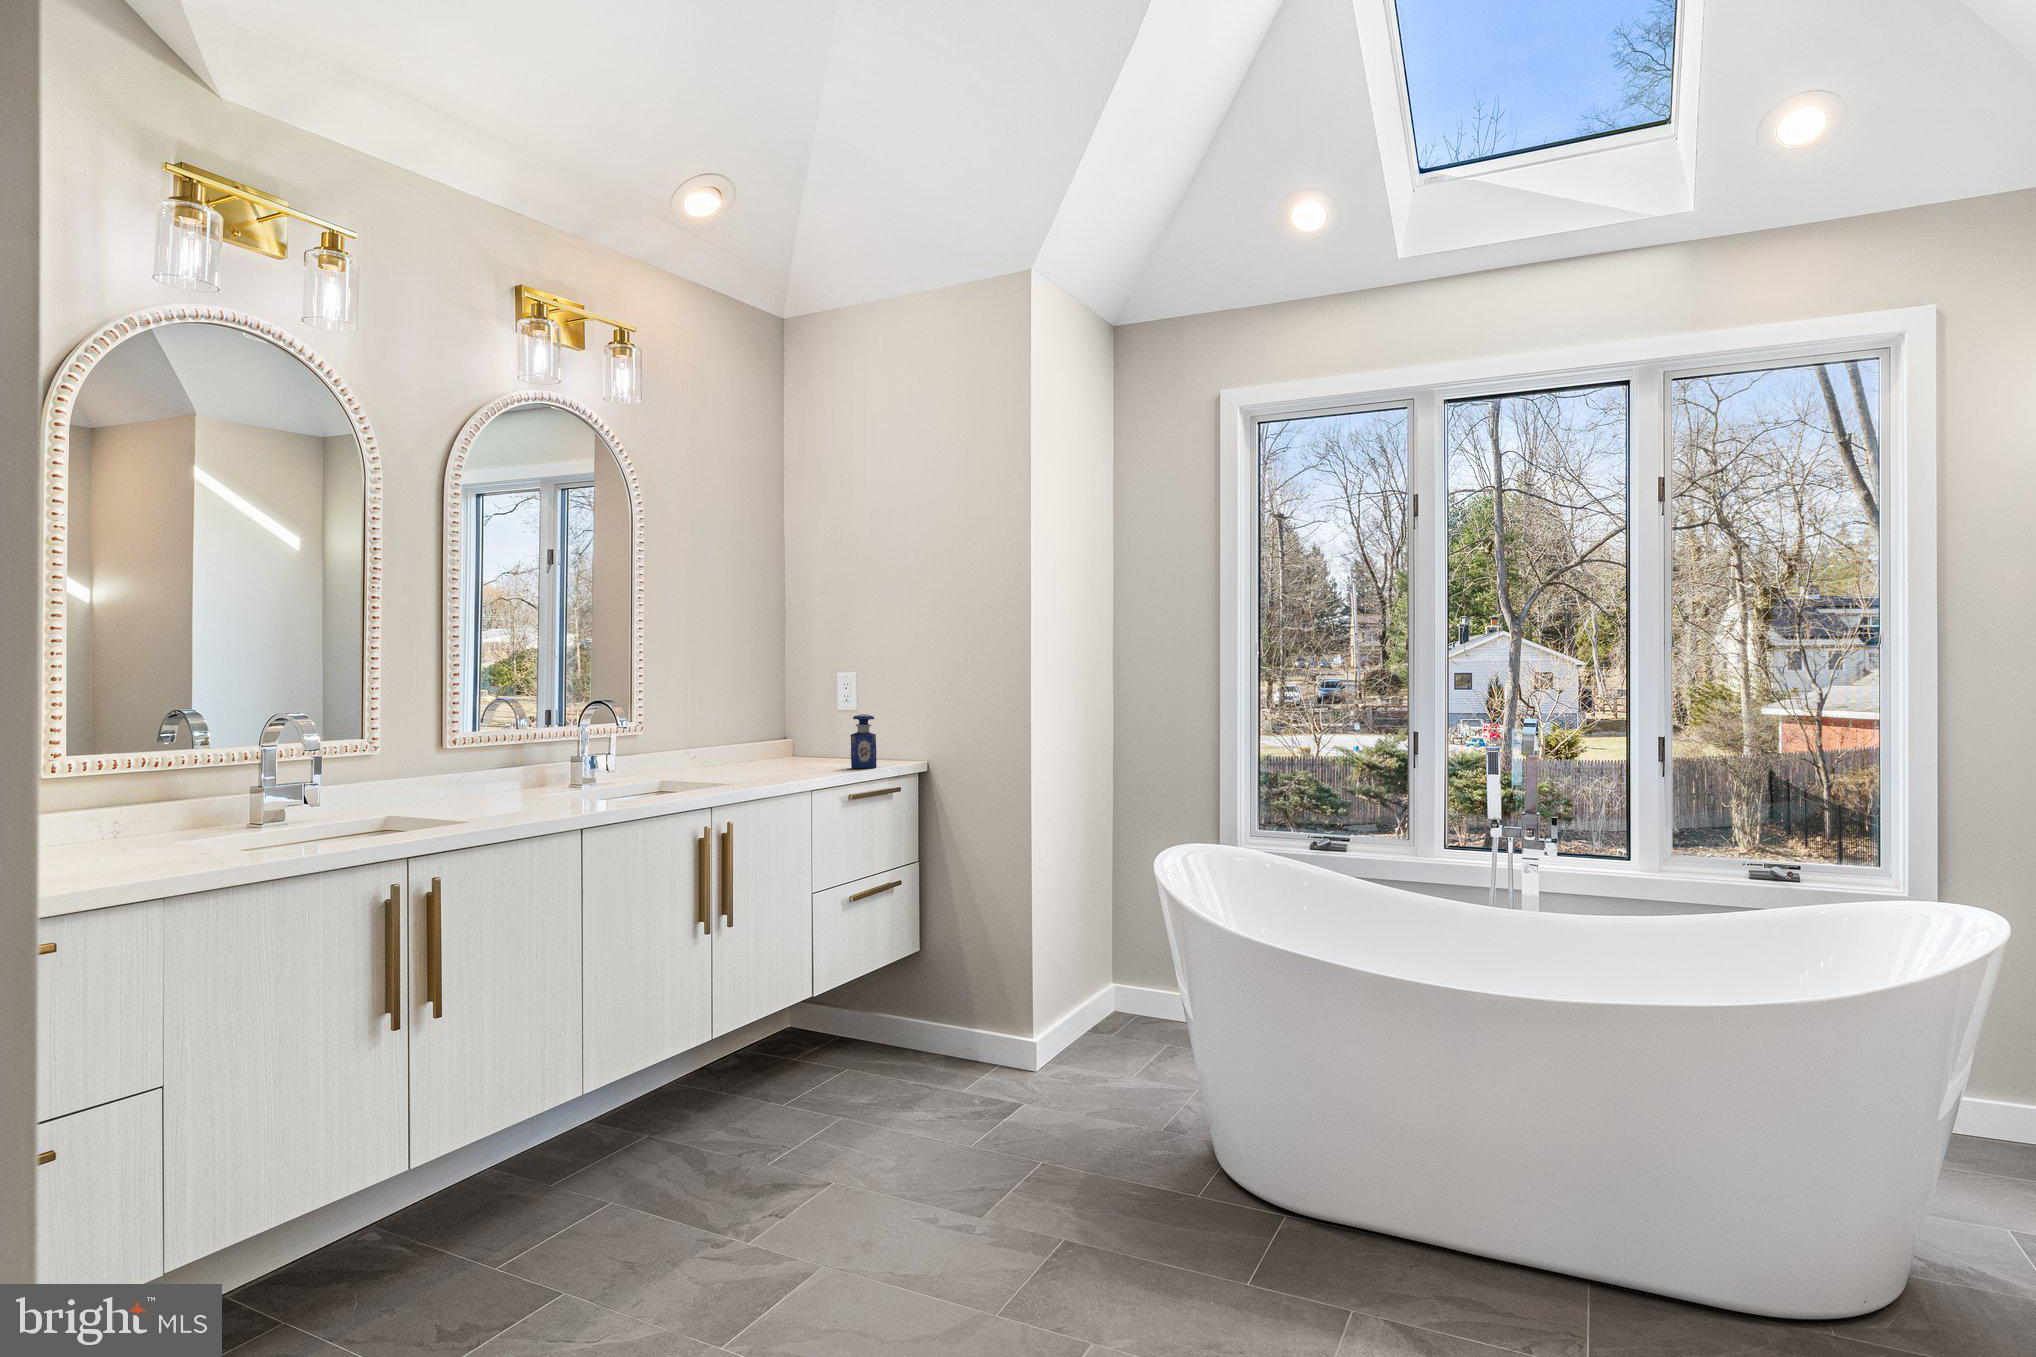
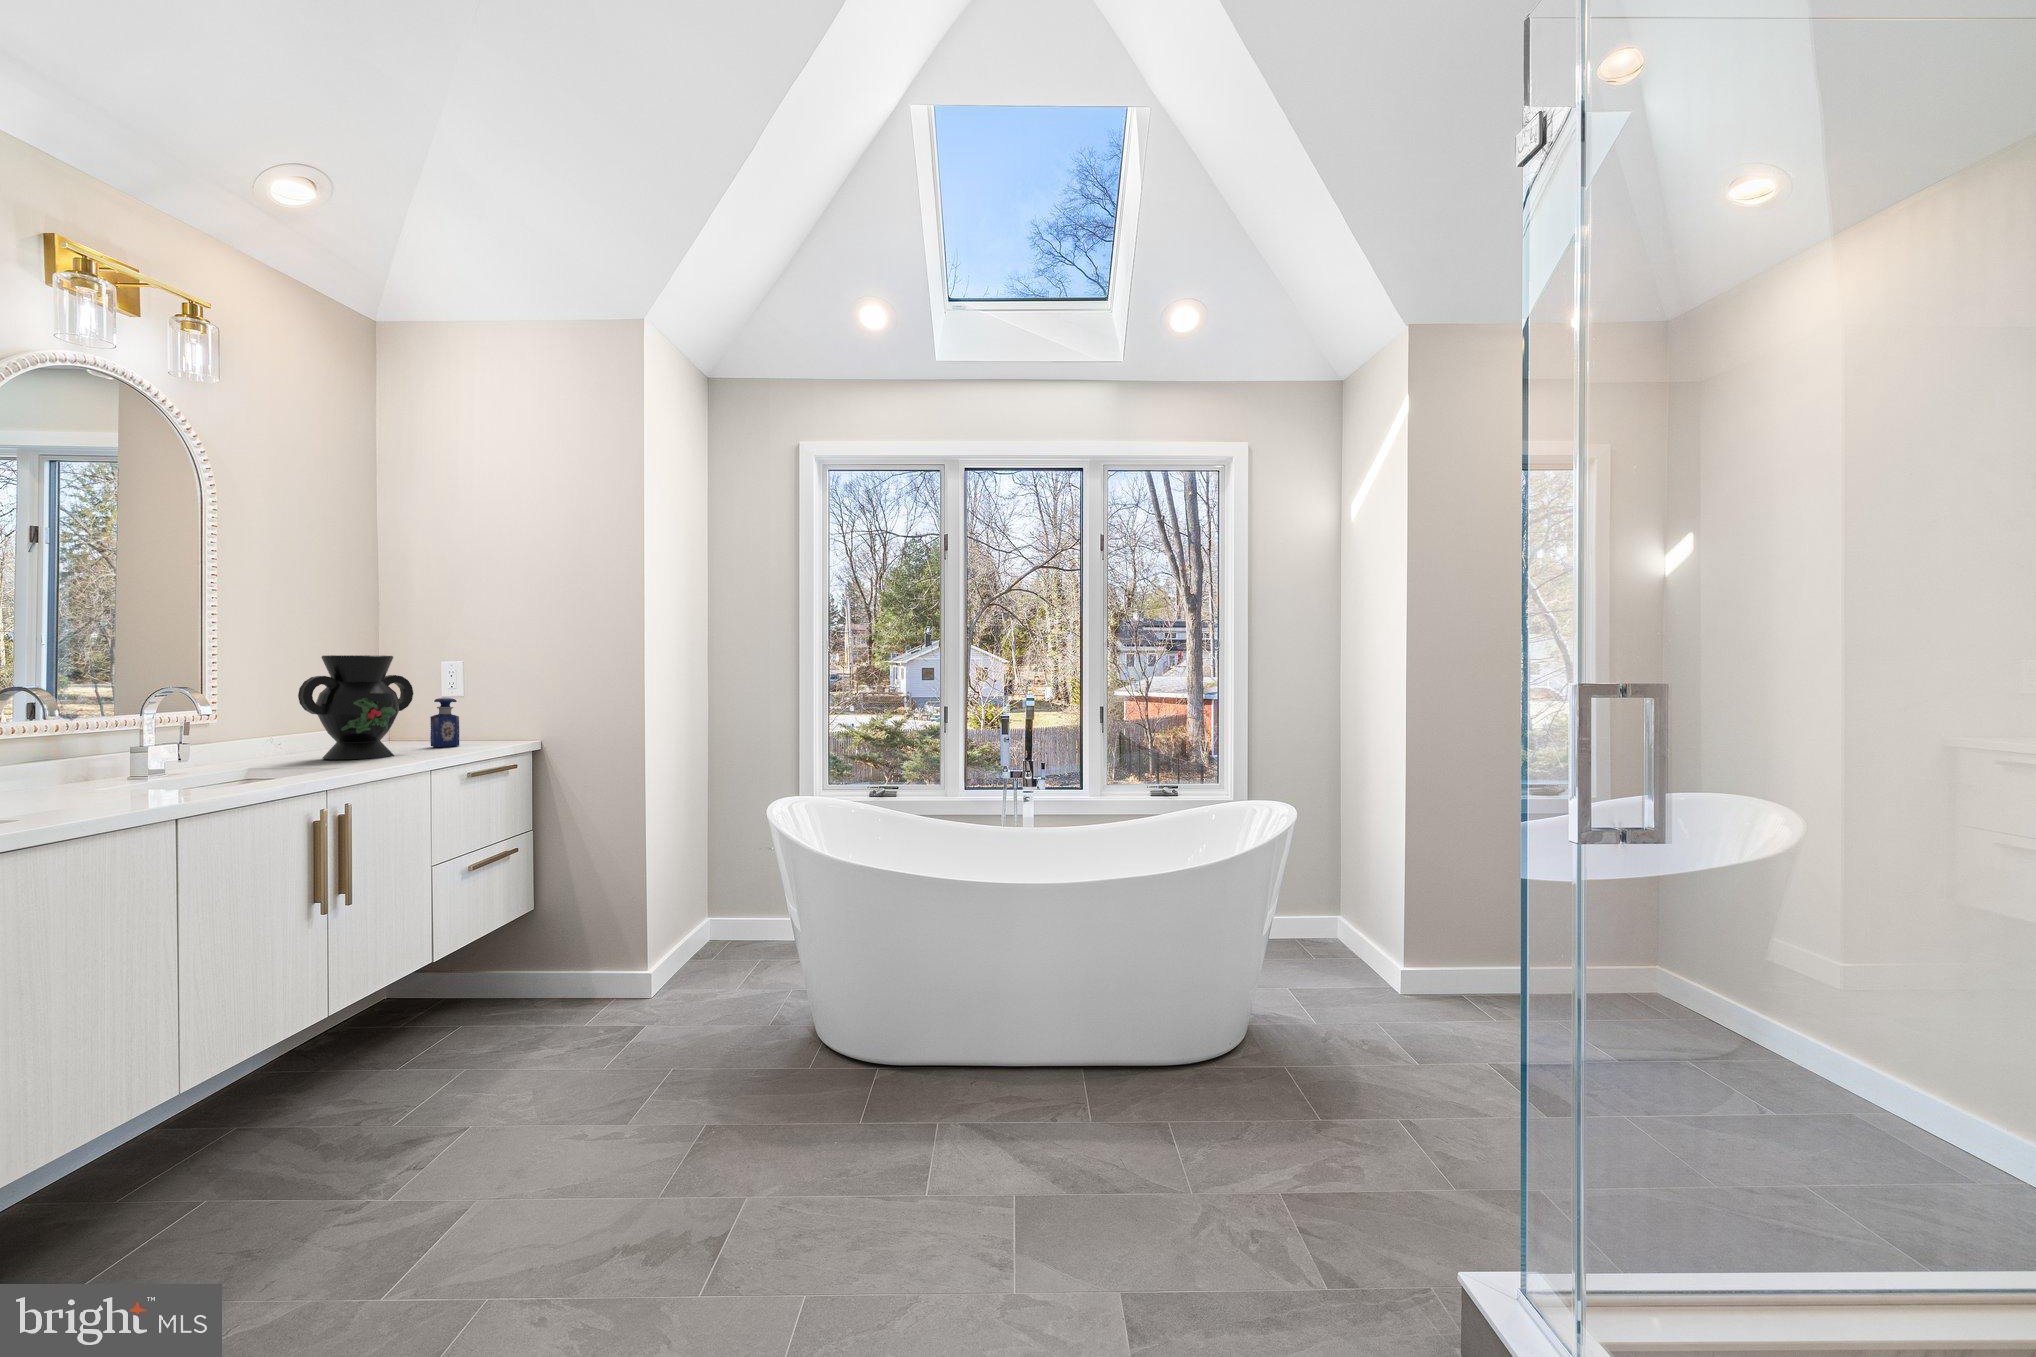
decorative vase: none [712,671,823,782] -> present [298,655,413,759]

